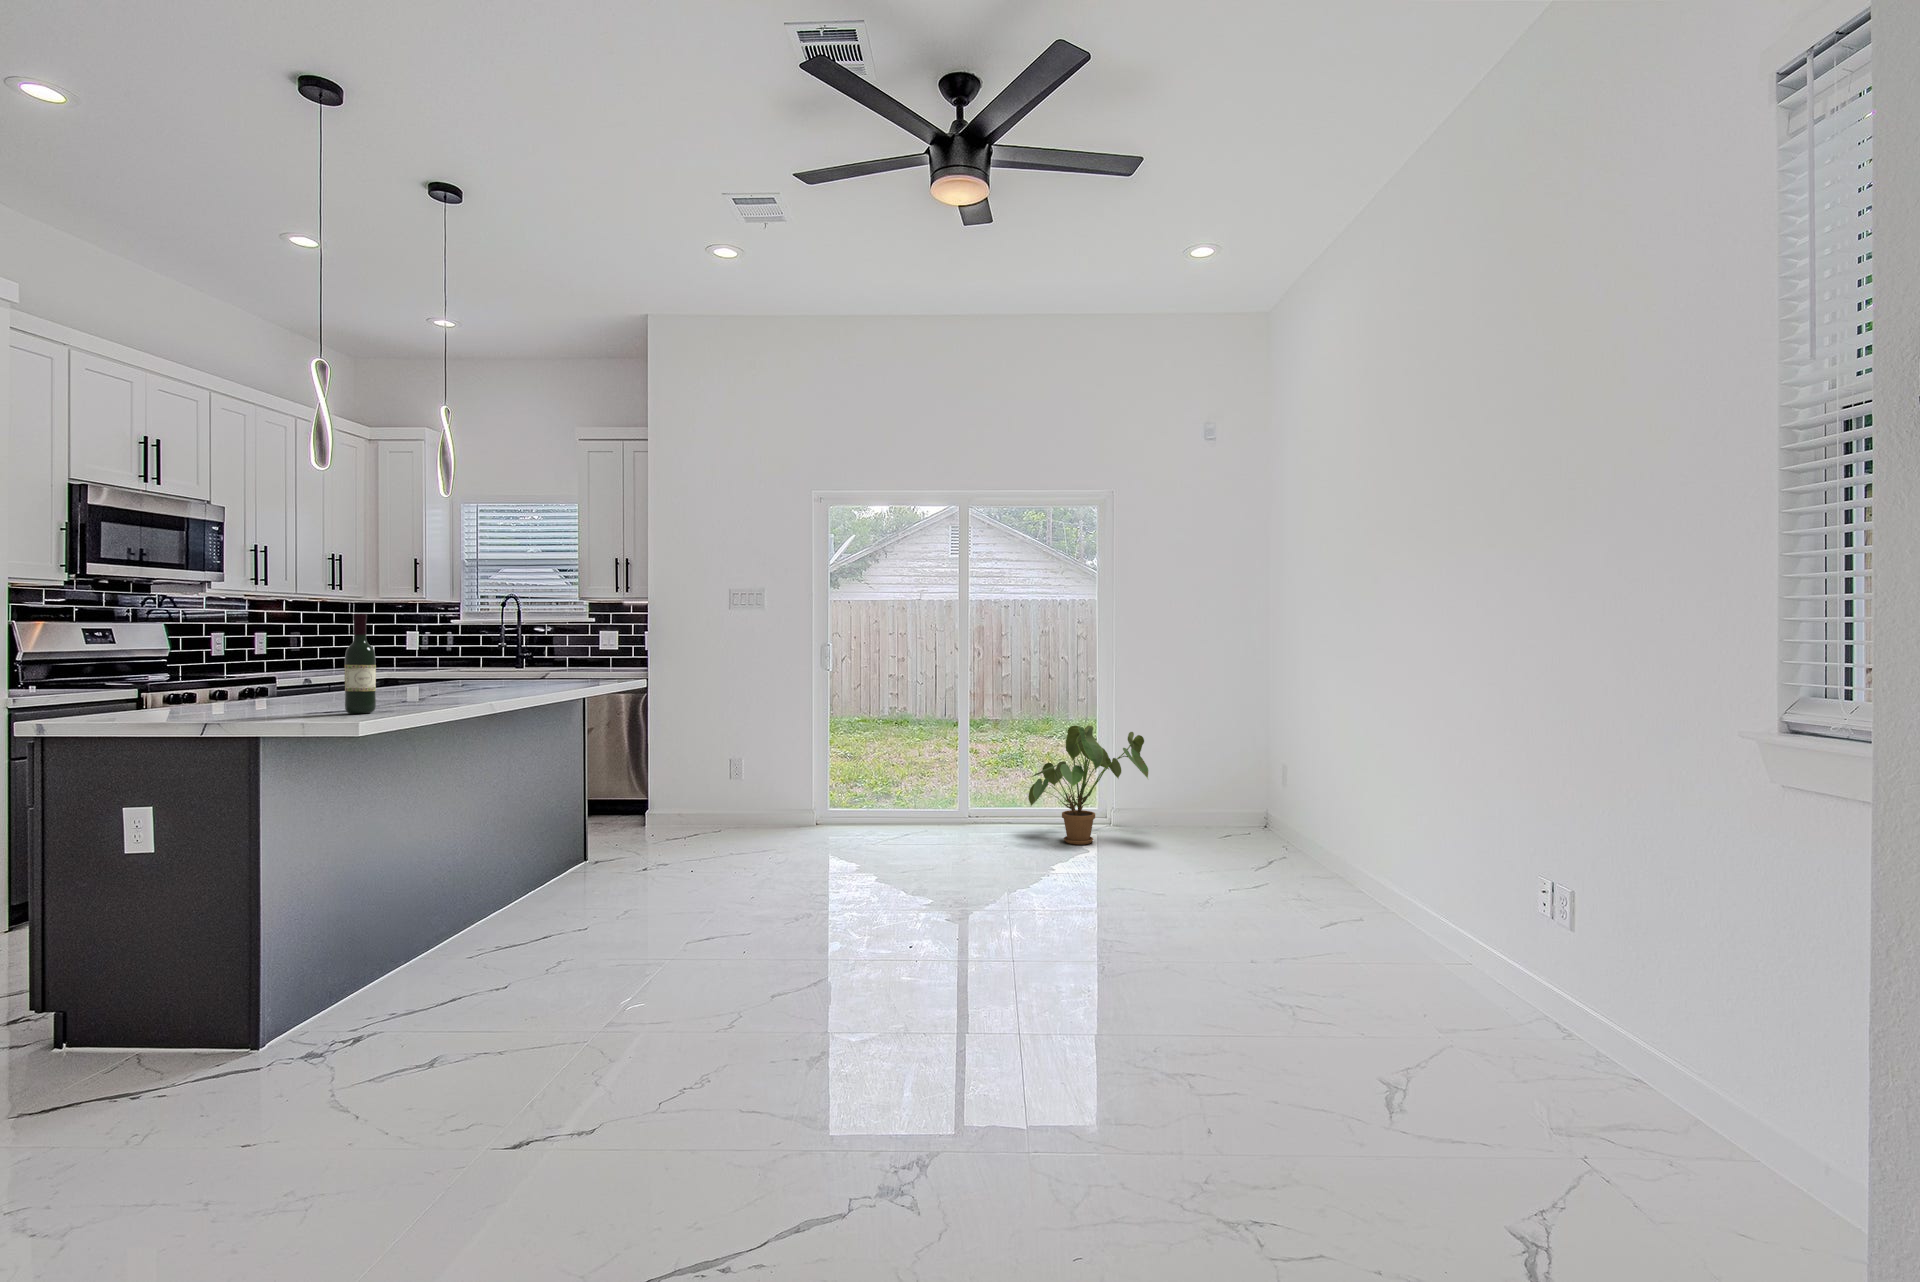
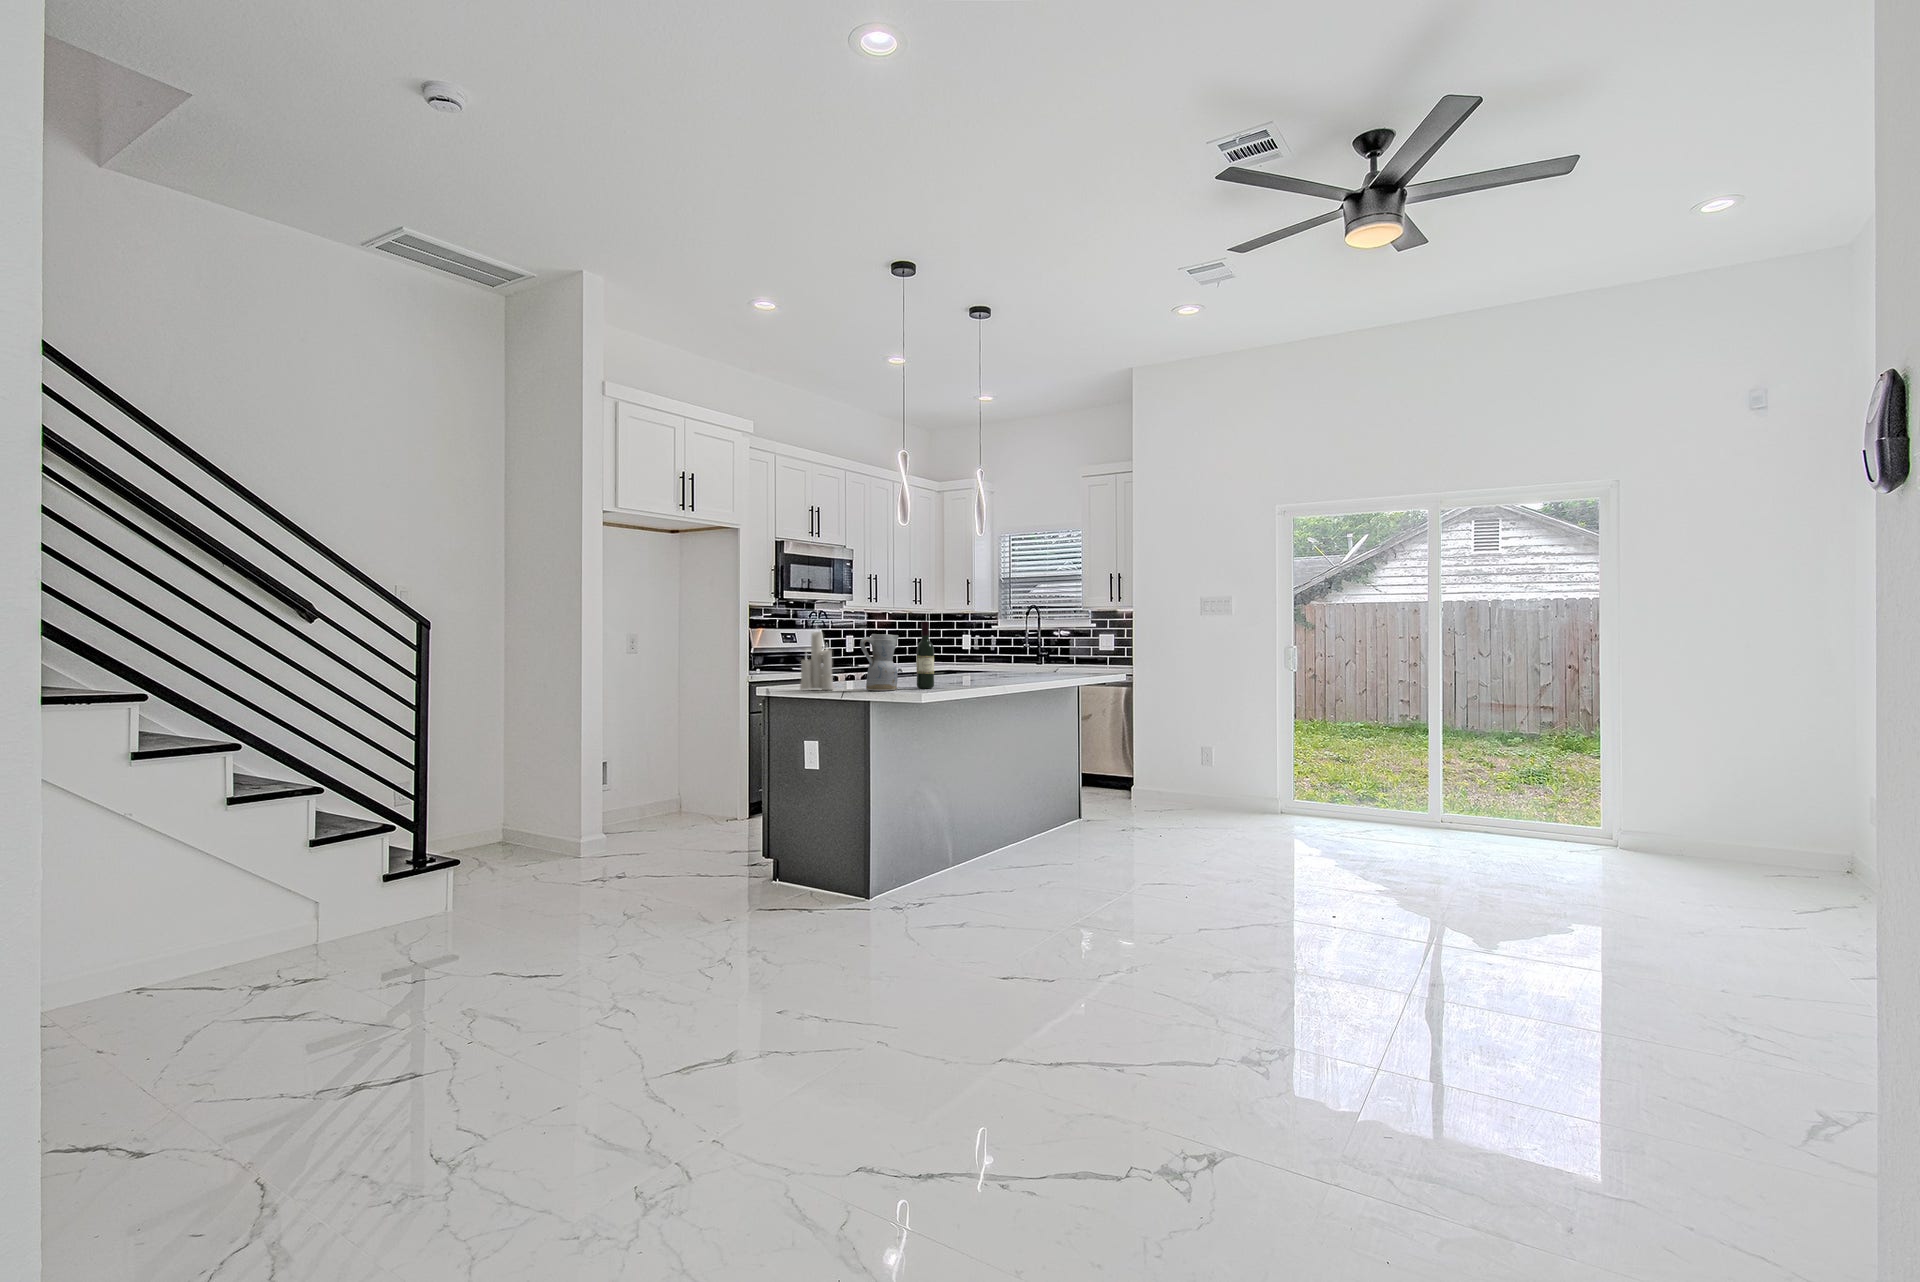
candle: none [112,609,185,723] -> present [800,631,833,690]
ceramic pitcher: none [238,632,312,720] -> present [860,634,898,691]
house plant: present [1028,725,1148,845] -> none [1504,731,1655,857]

